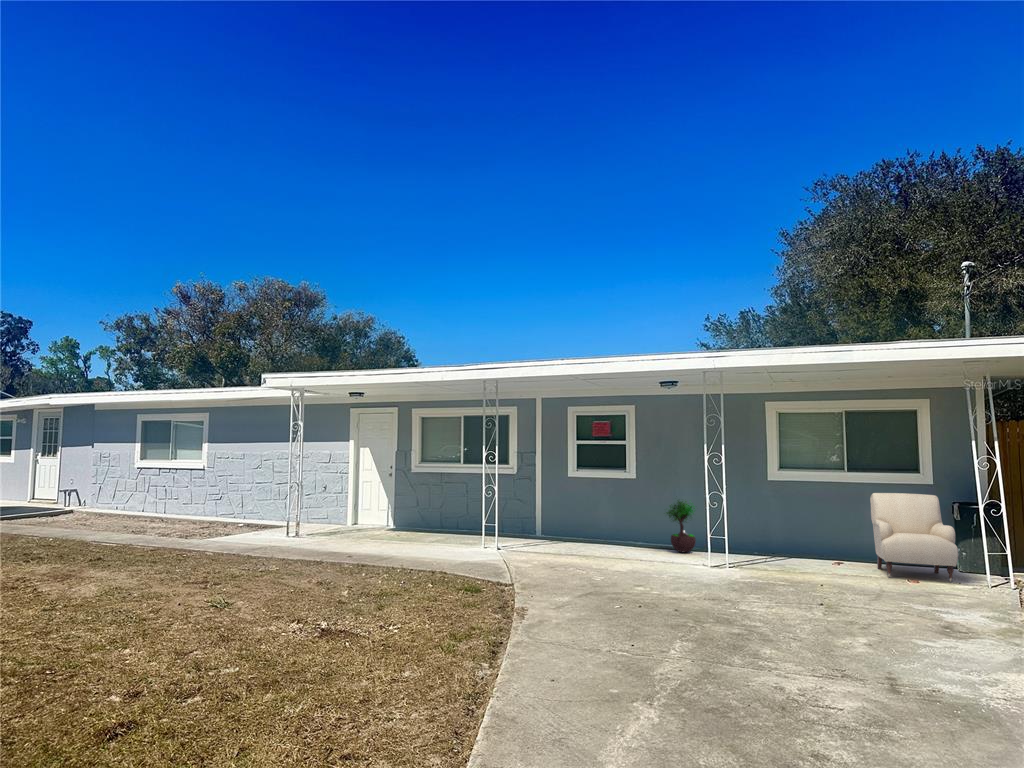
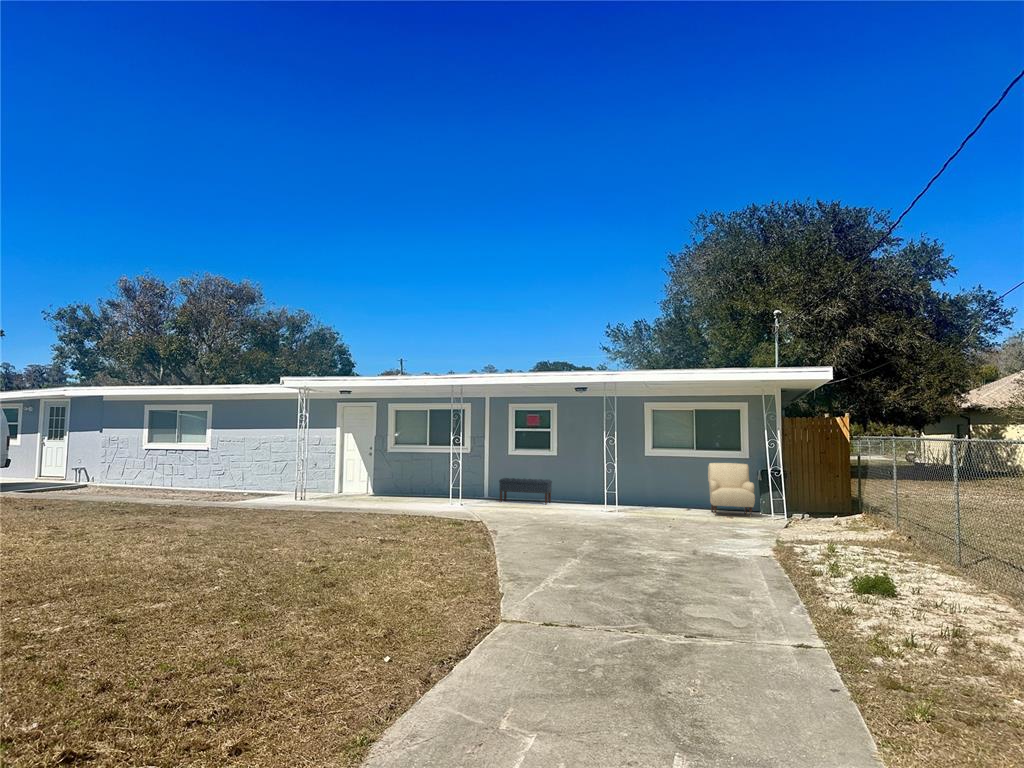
potted tree: present [666,500,696,553] -> none [576,466,598,506]
bench: none [555,510,630,550] -> present [499,478,552,504]

